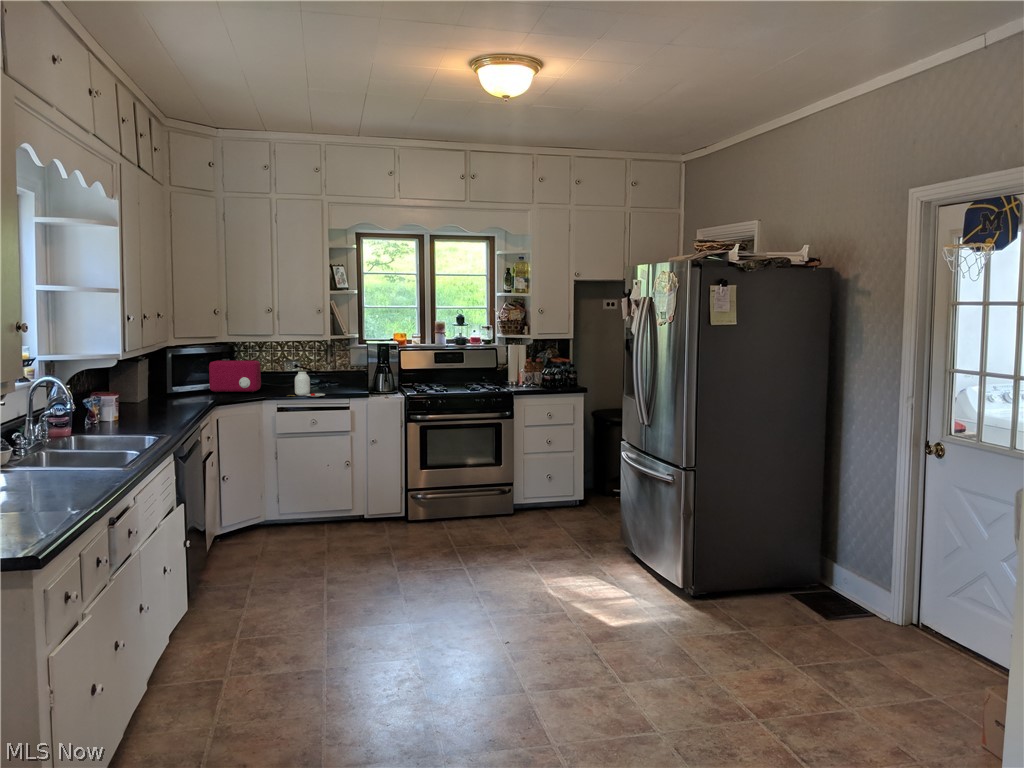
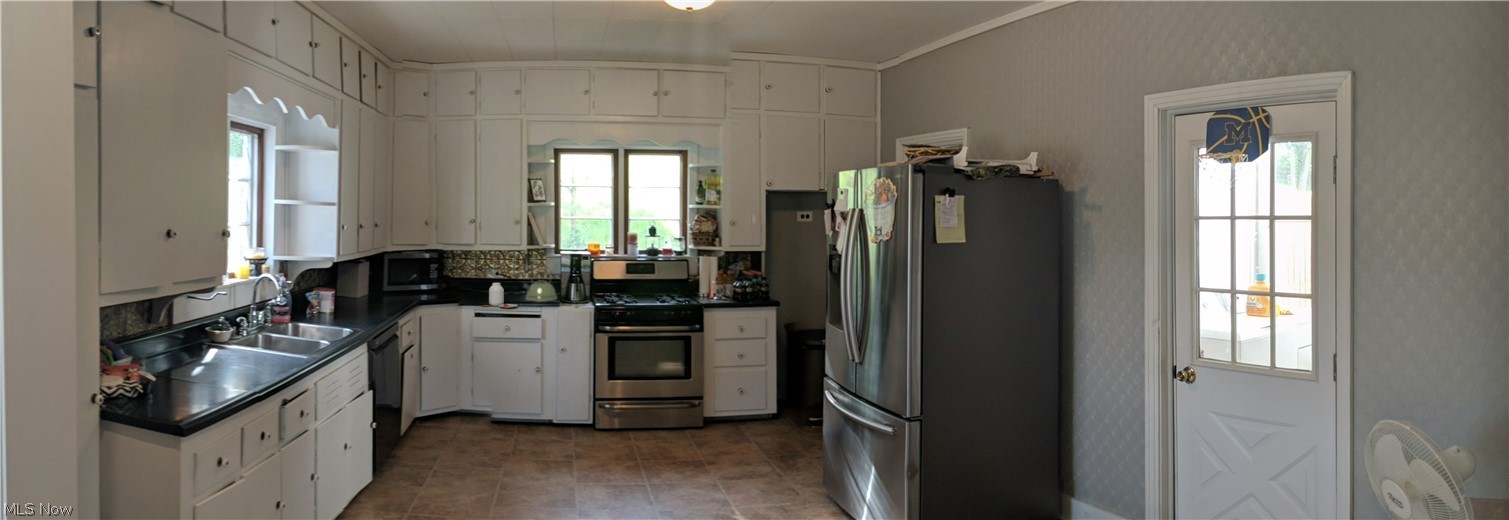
kettle: none [328,354,364,392] -> present [523,265,557,302]
toaster: present [209,360,261,393] -> none [408,270,457,302]

